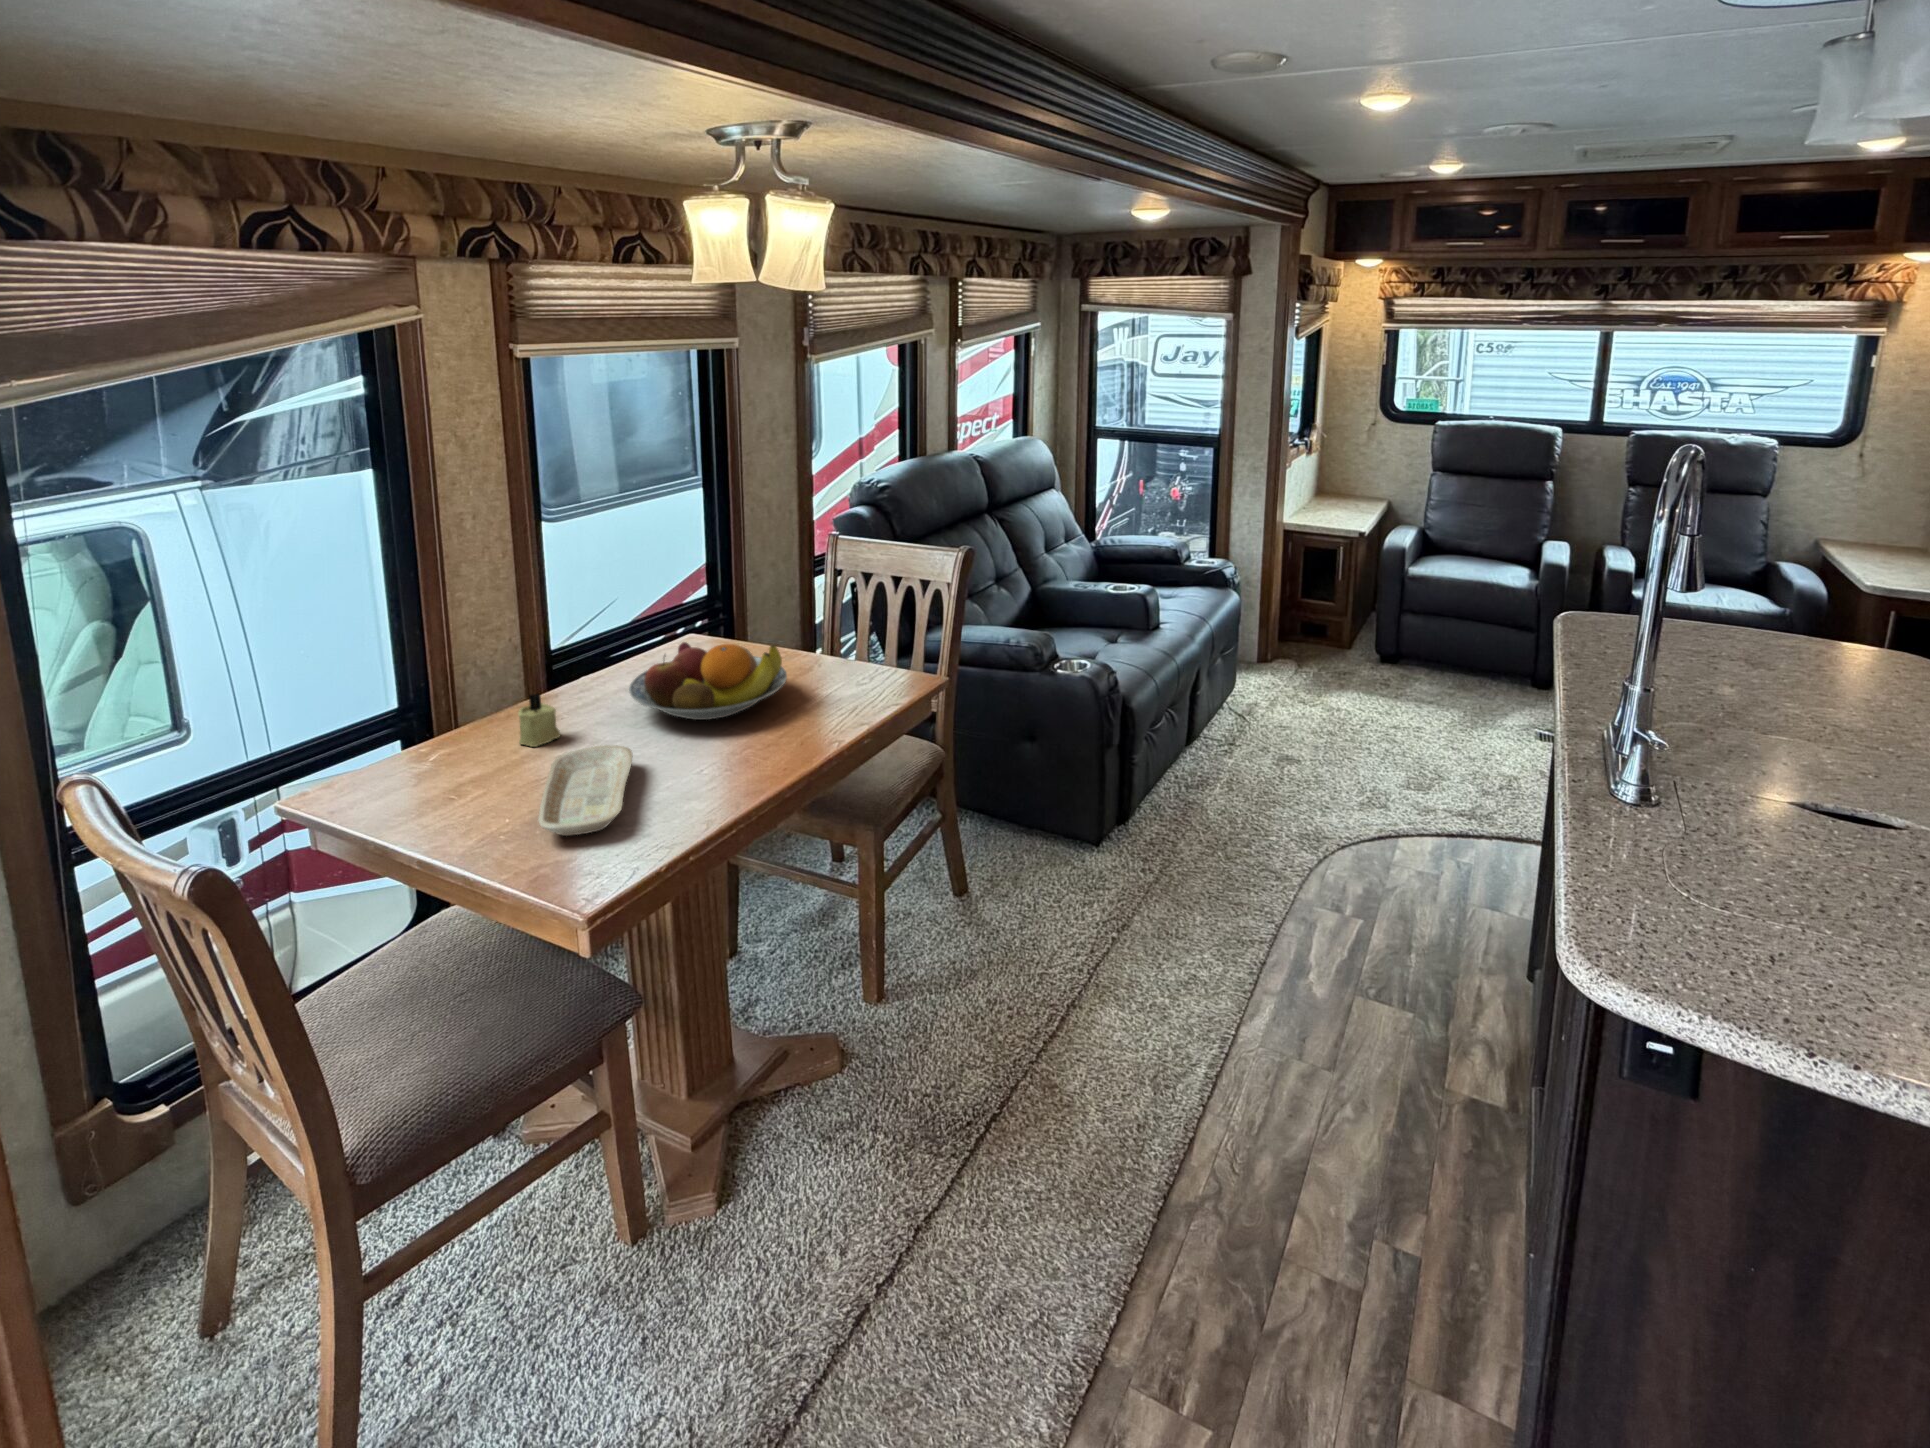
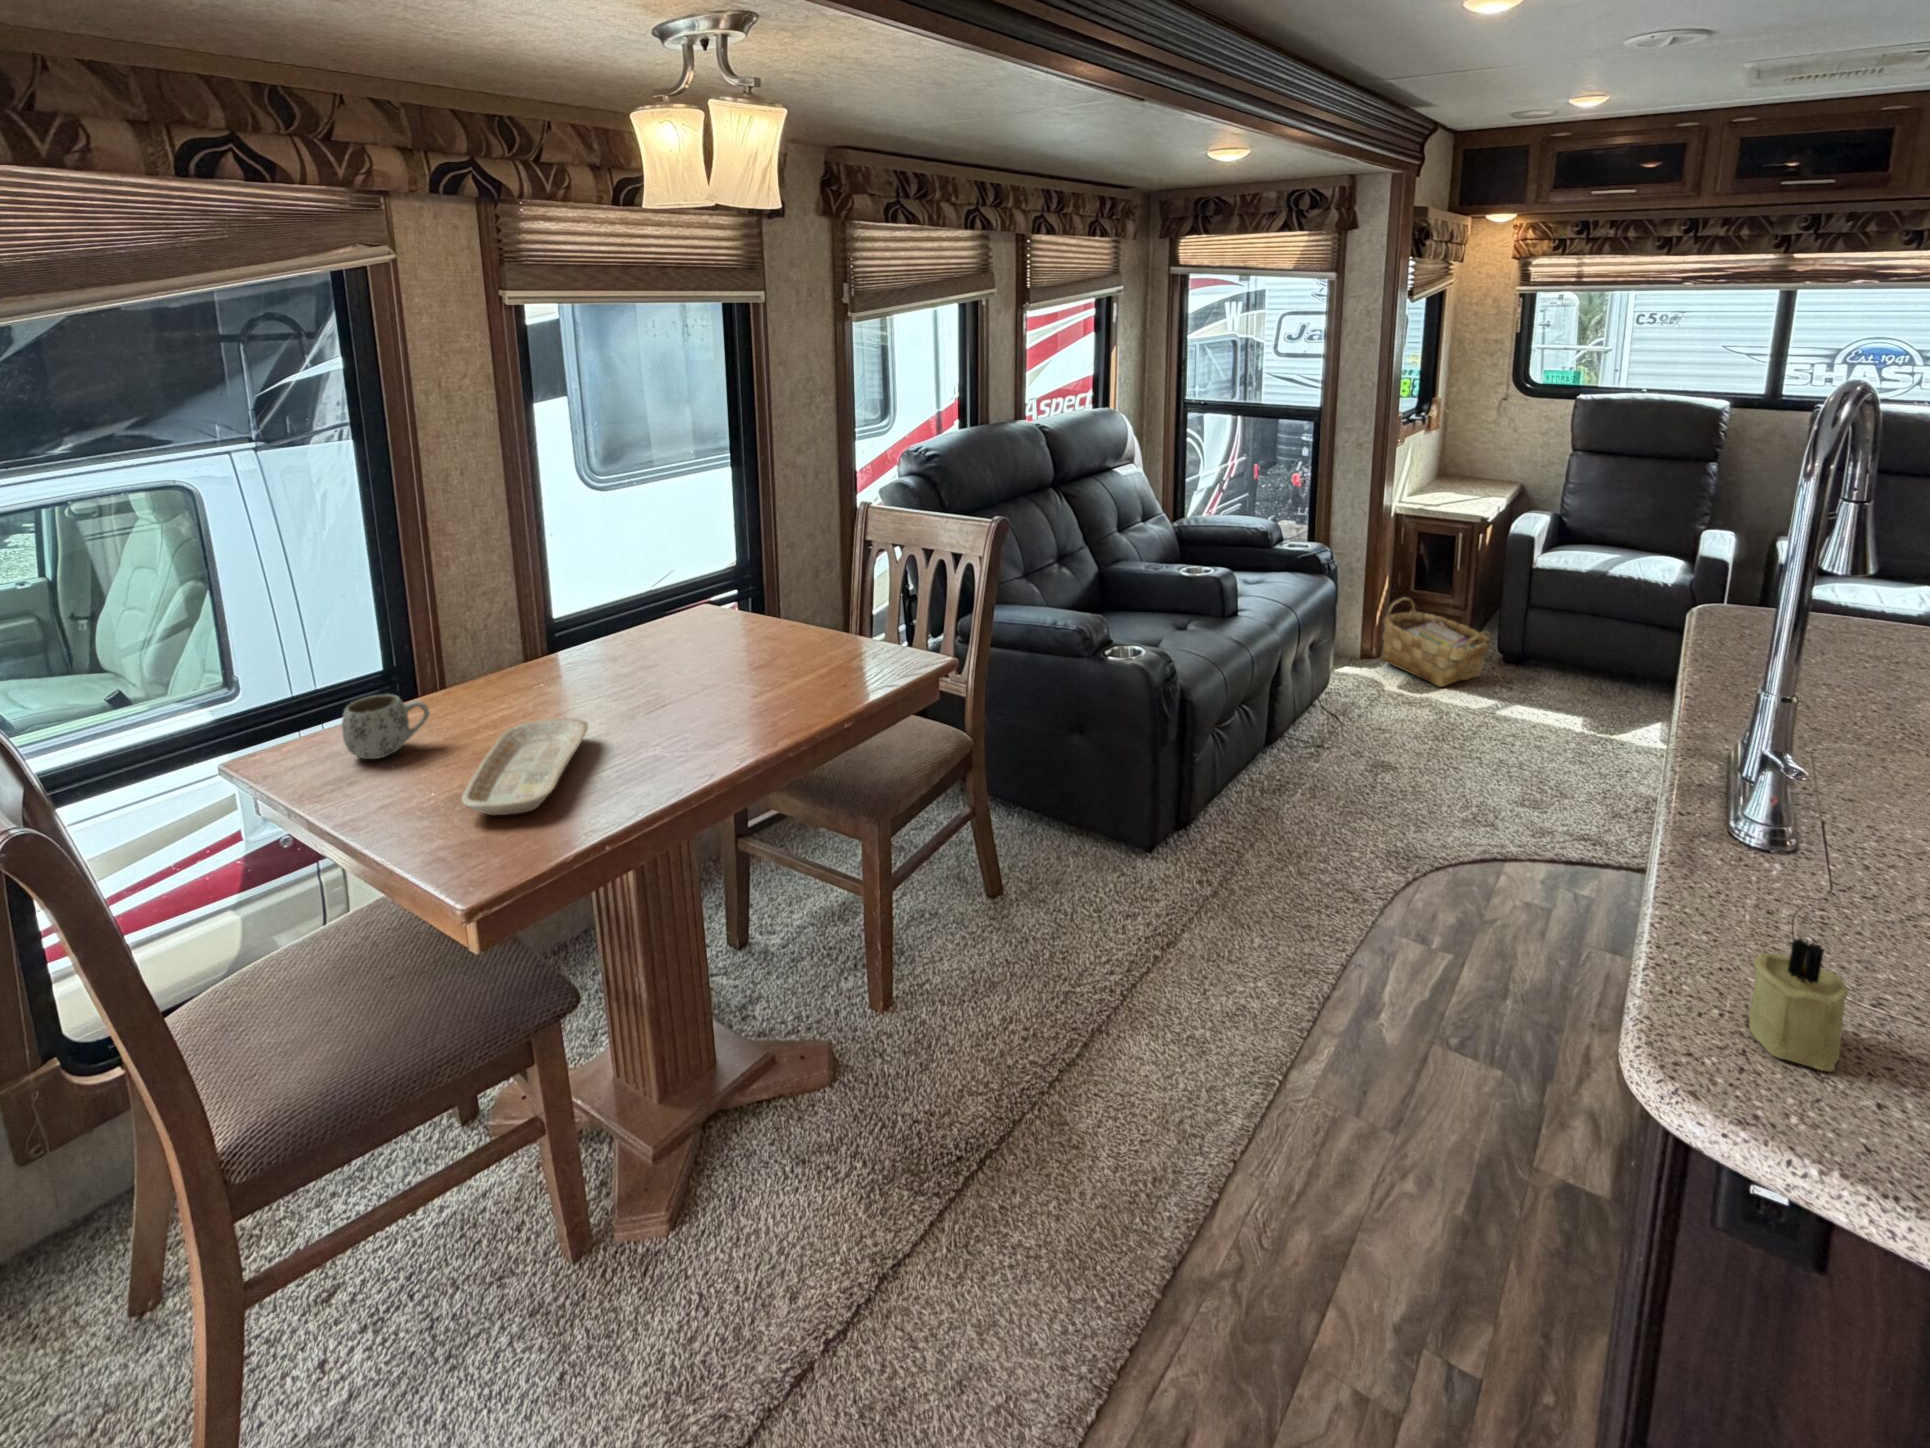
woven basket: none [1278,605,1372,685] -> present [1381,597,1490,687]
fruit bowl: present [629,642,787,720] -> none [606,610,779,695]
candle: present [518,694,560,747] -> present [1749,939,1848,1071]
mug: none [399,730,480,792] -> present [342,694,430,759]

